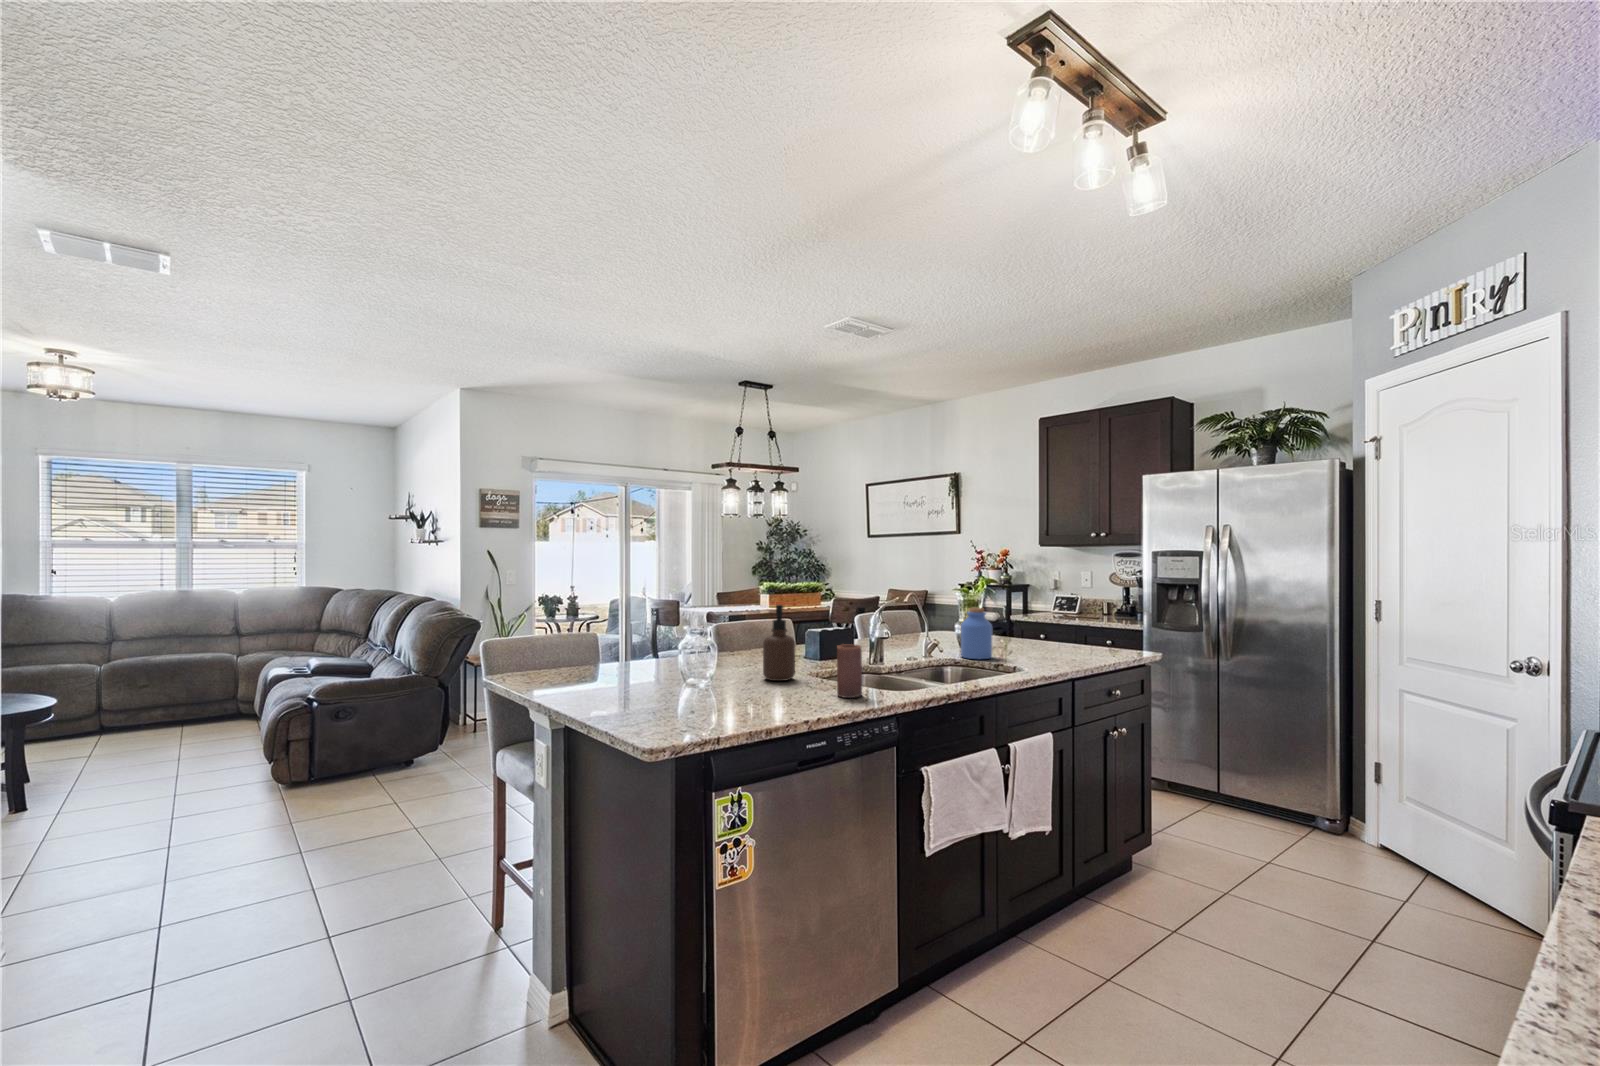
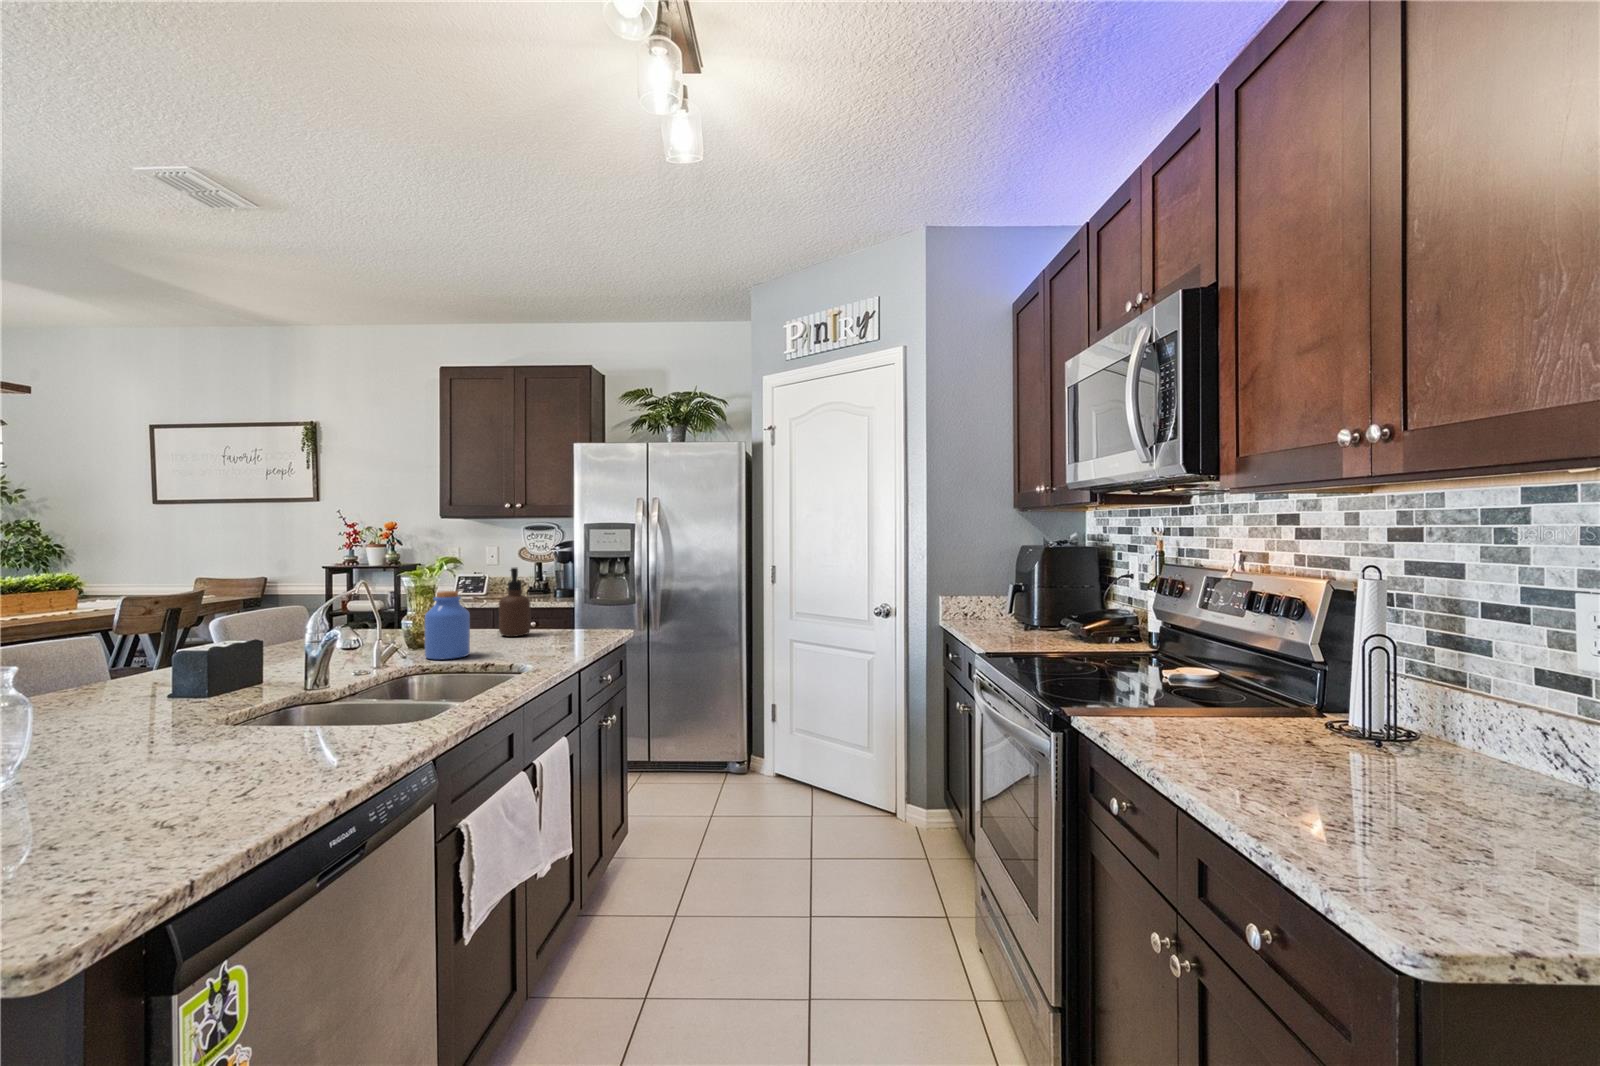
soap dispenser: present [763,605,795,681] -> present [499,568,531,637]
candle: present [837,644,862,698] -> none [299,662,351,755]

